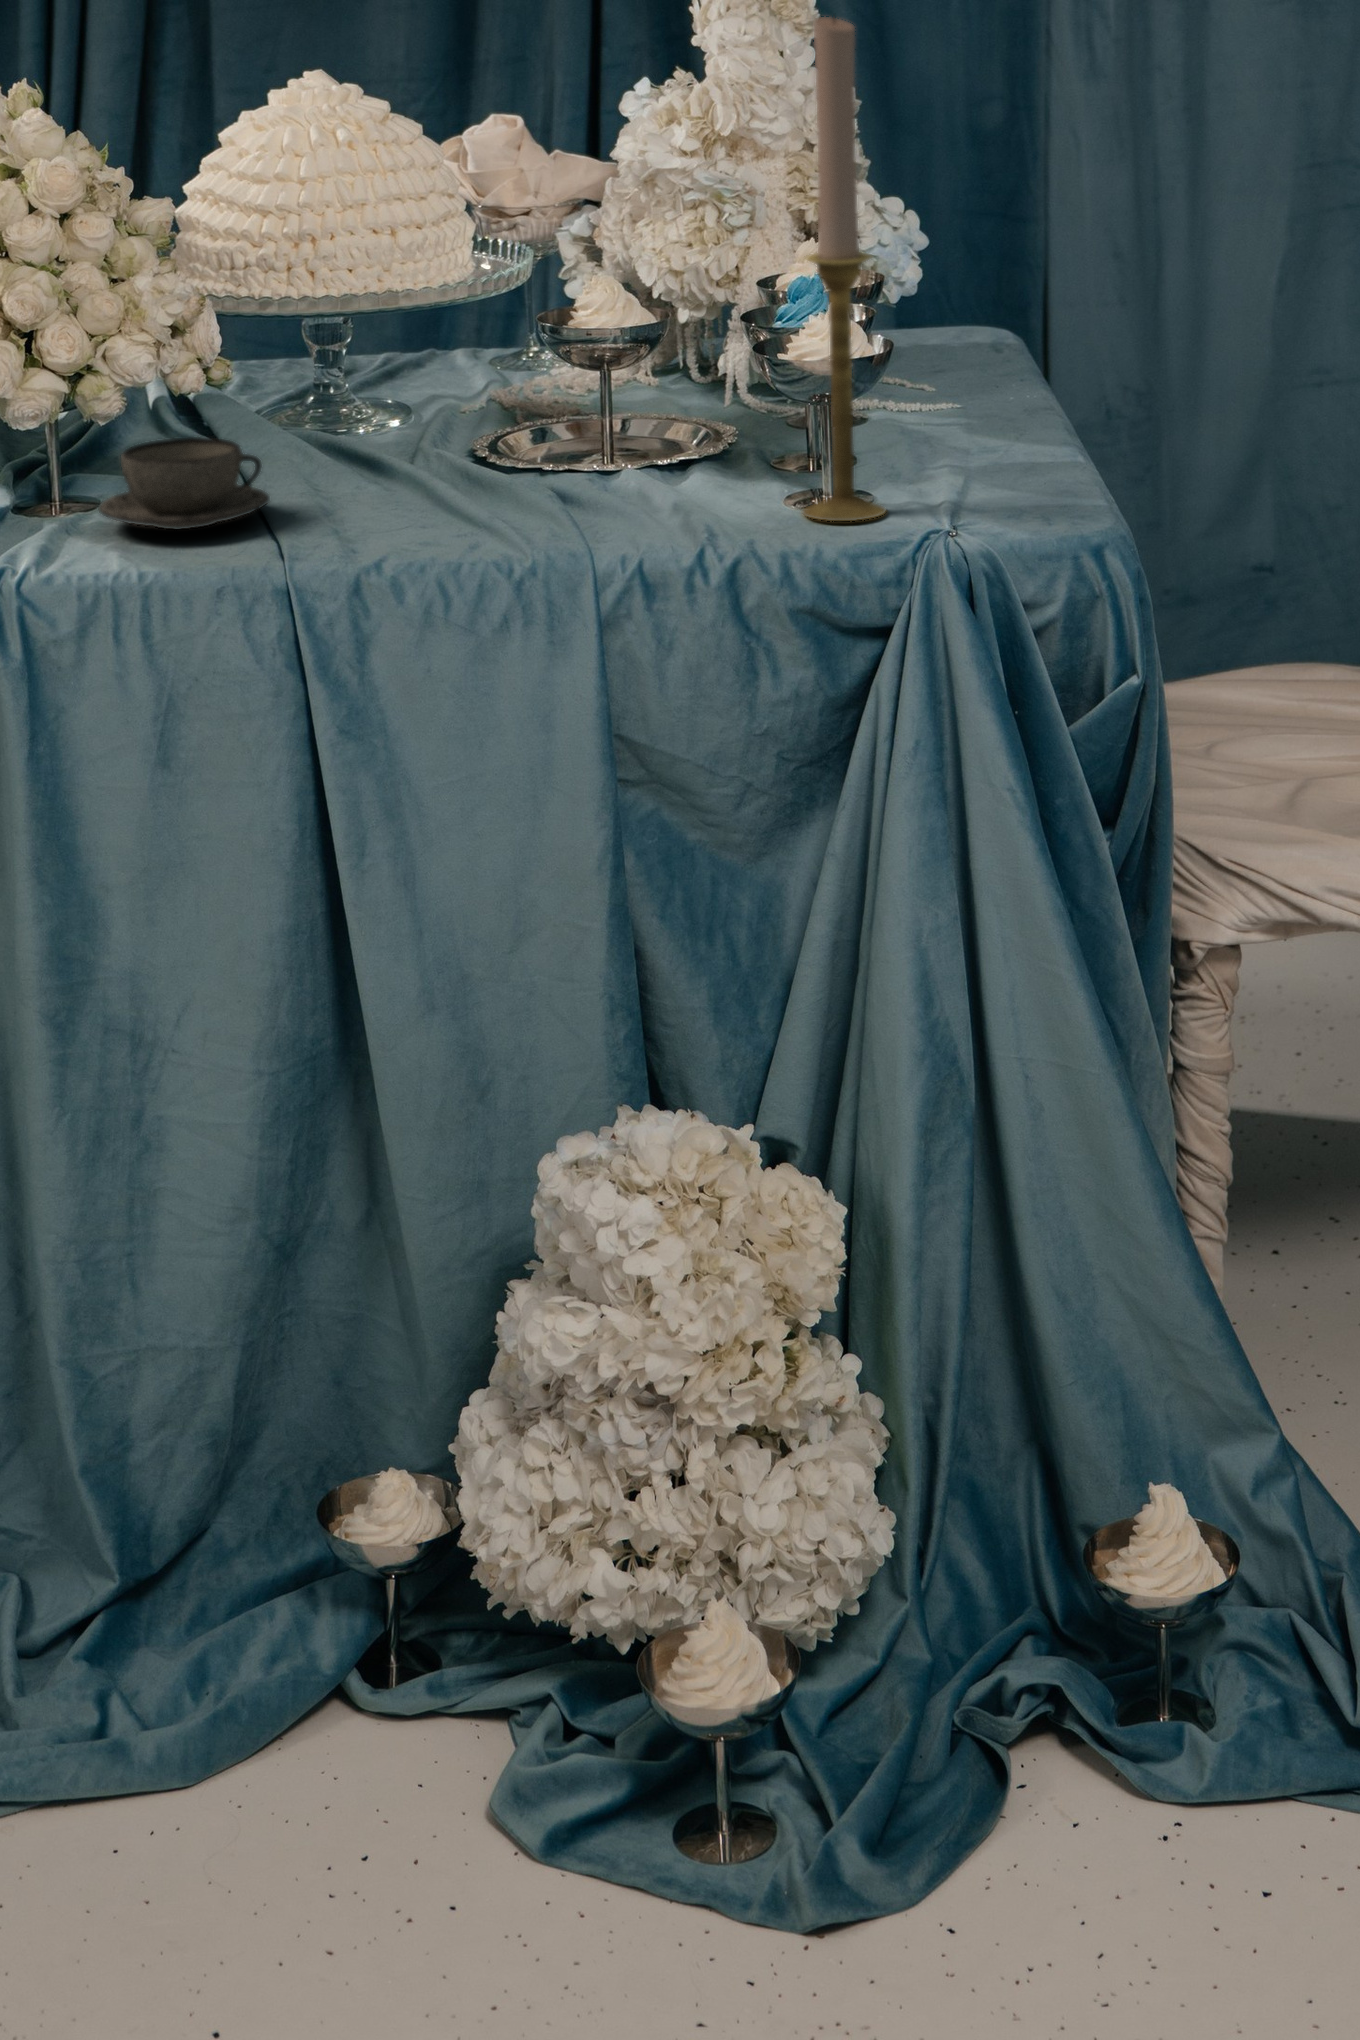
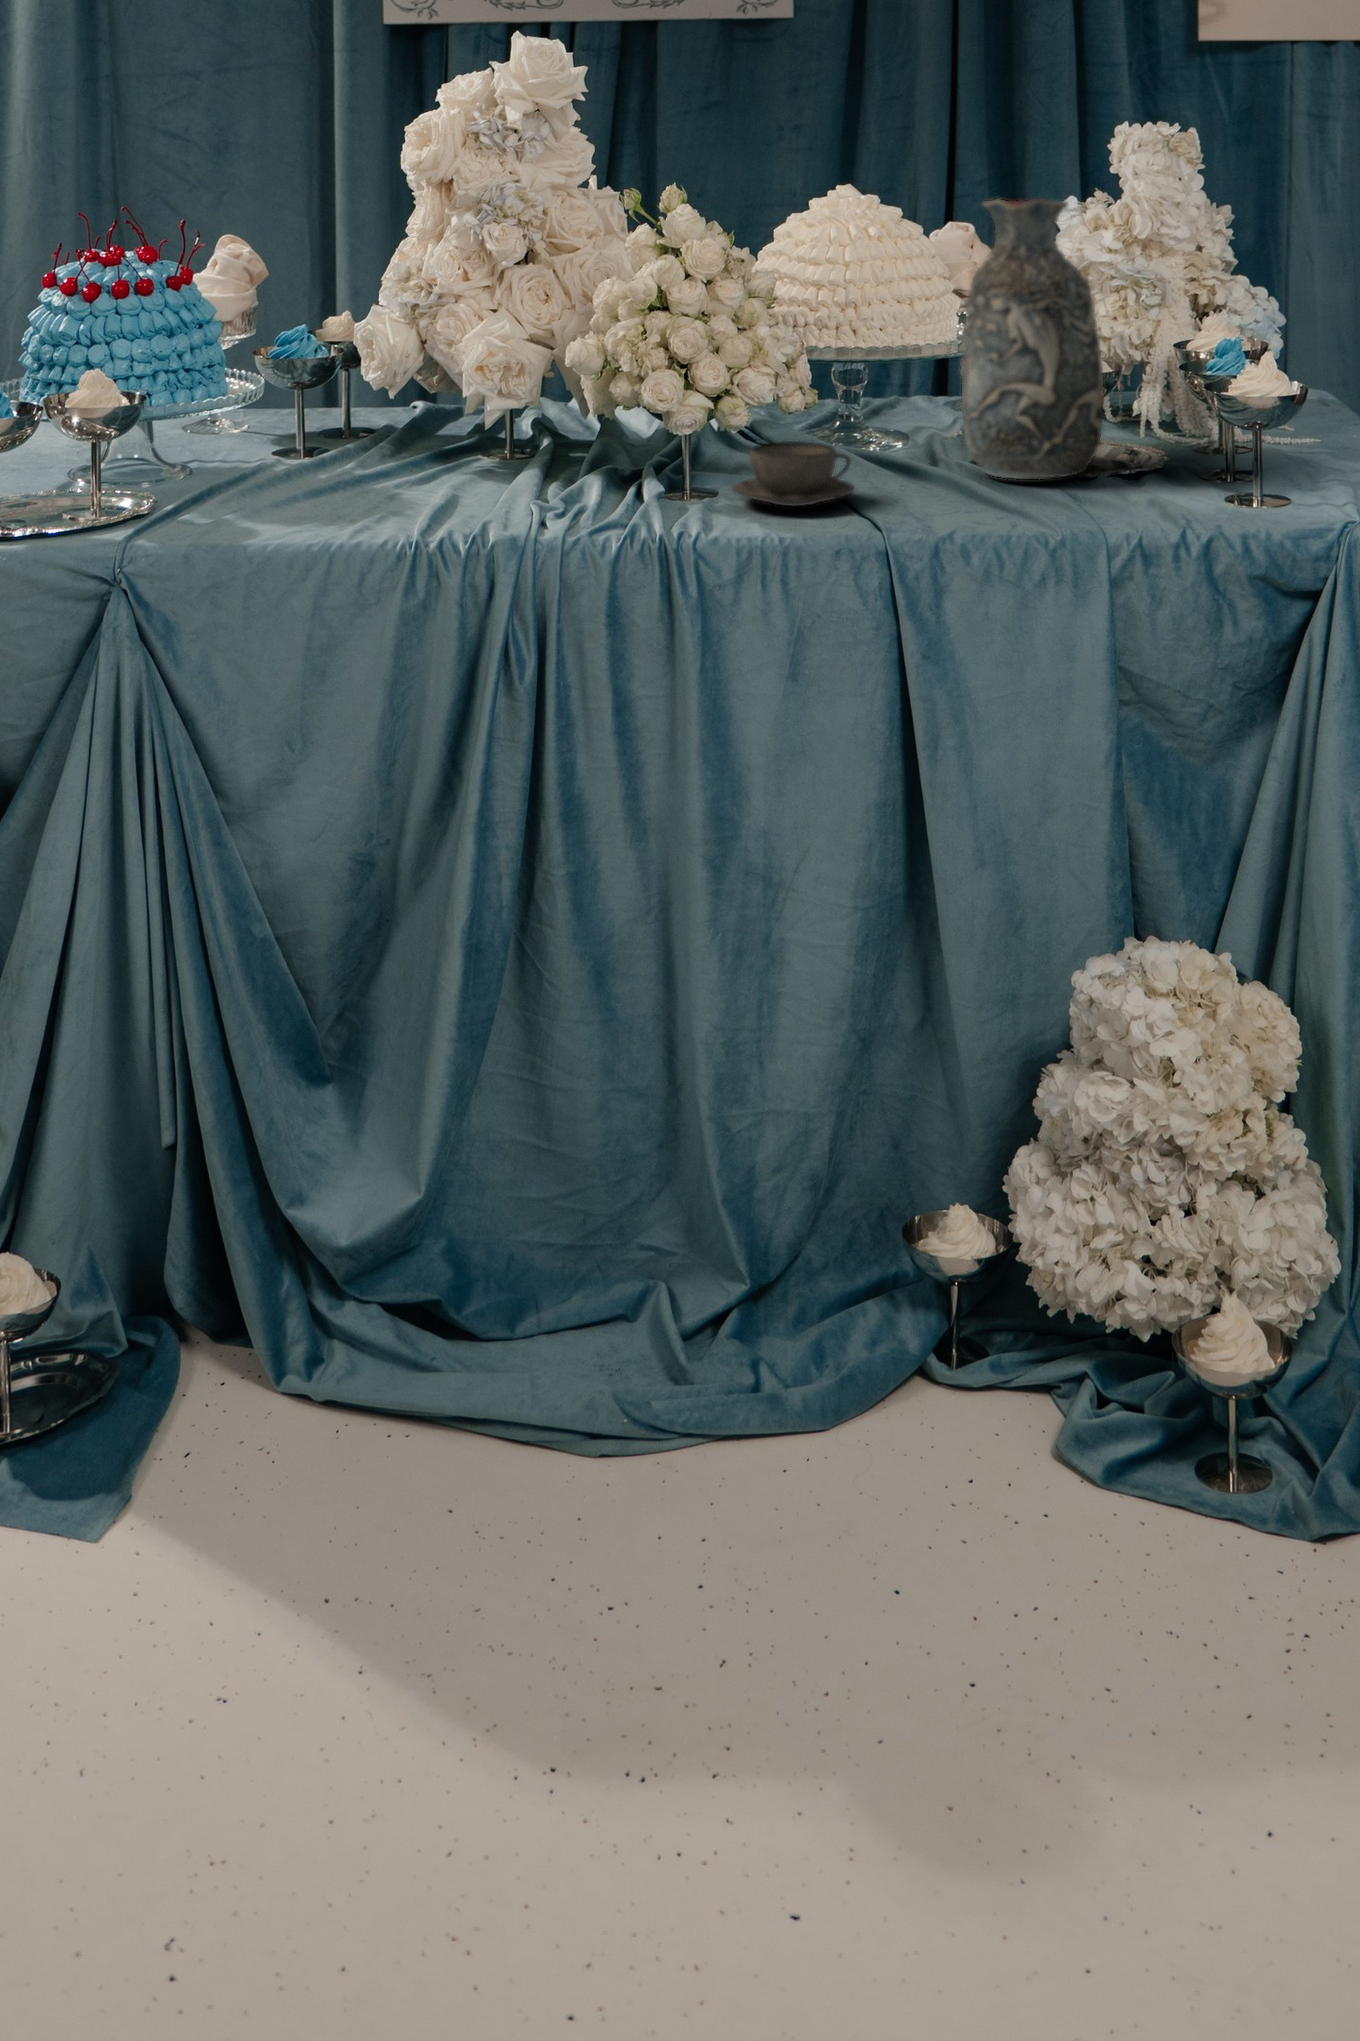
candlestick: present [801,17,886,521] -> none [1250,140,1314,511]
decorative vase: none [433,97,630,480] -> present [961,199,1104,479]

